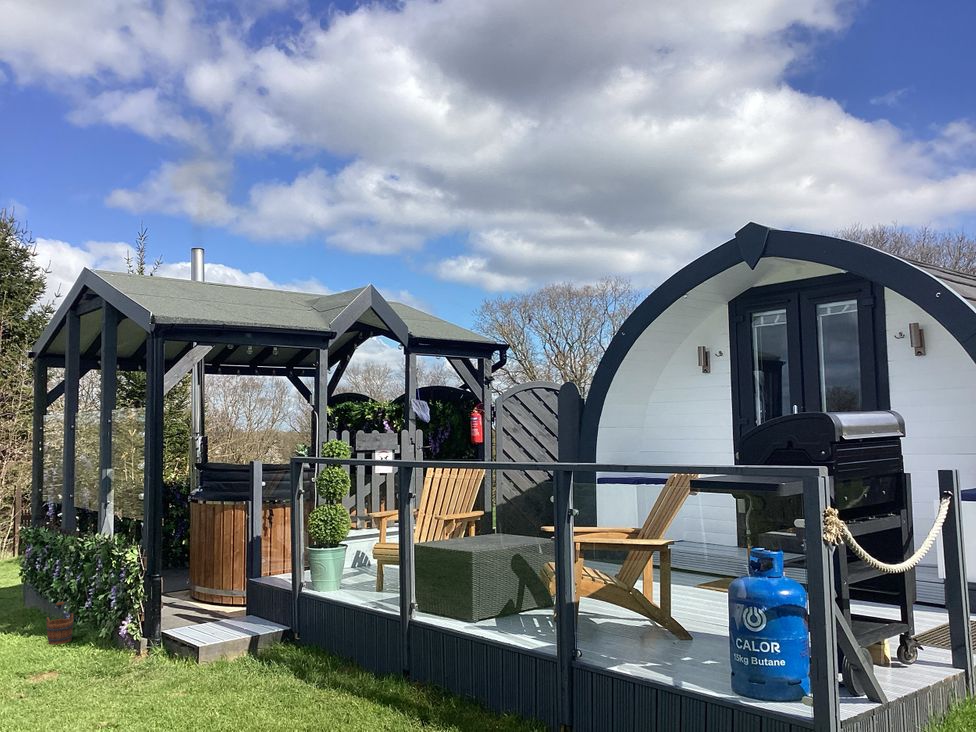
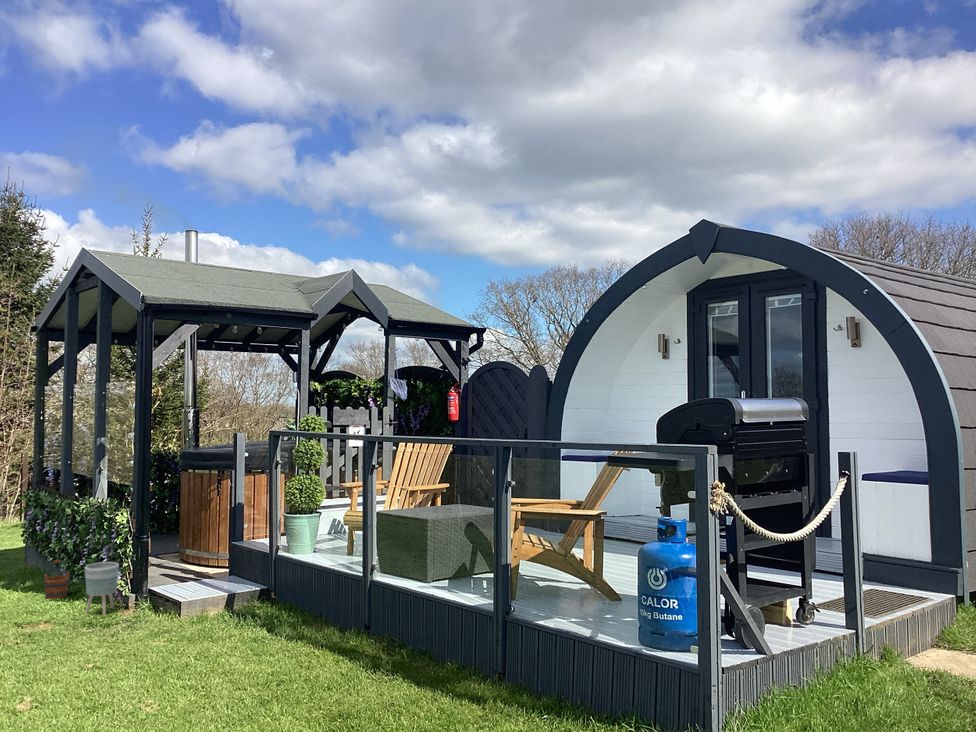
planter: none [92,604,129,664] -> present [85,562,119,615]

